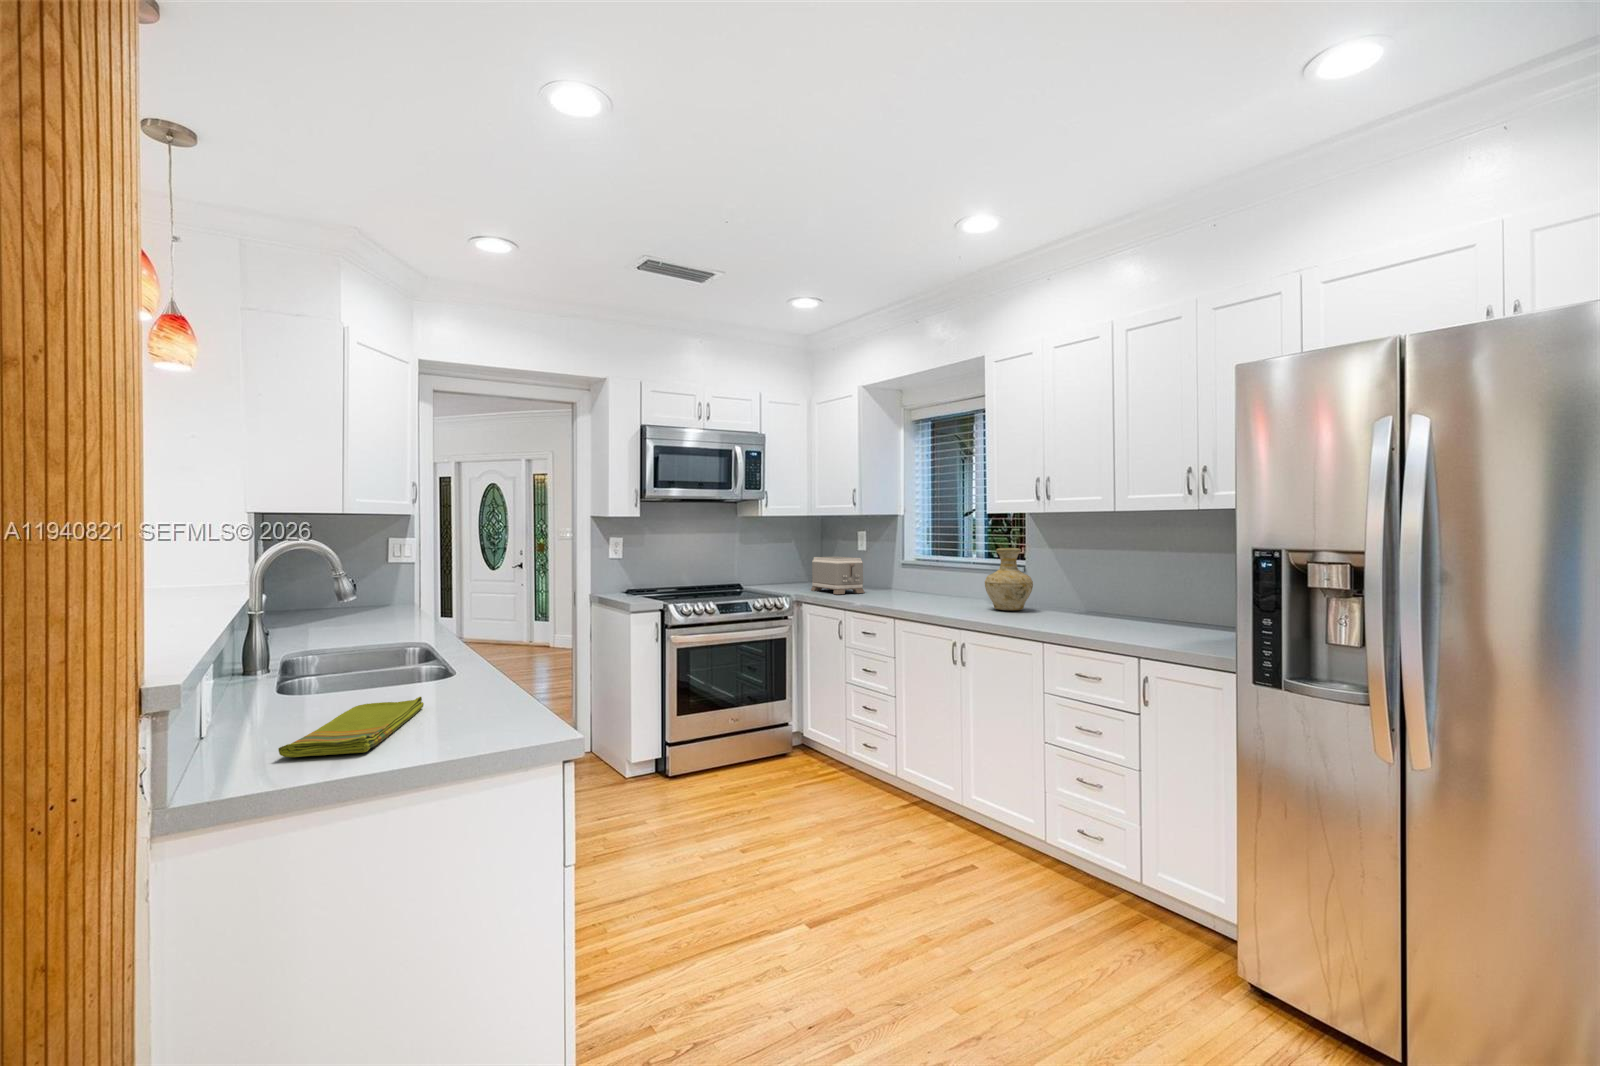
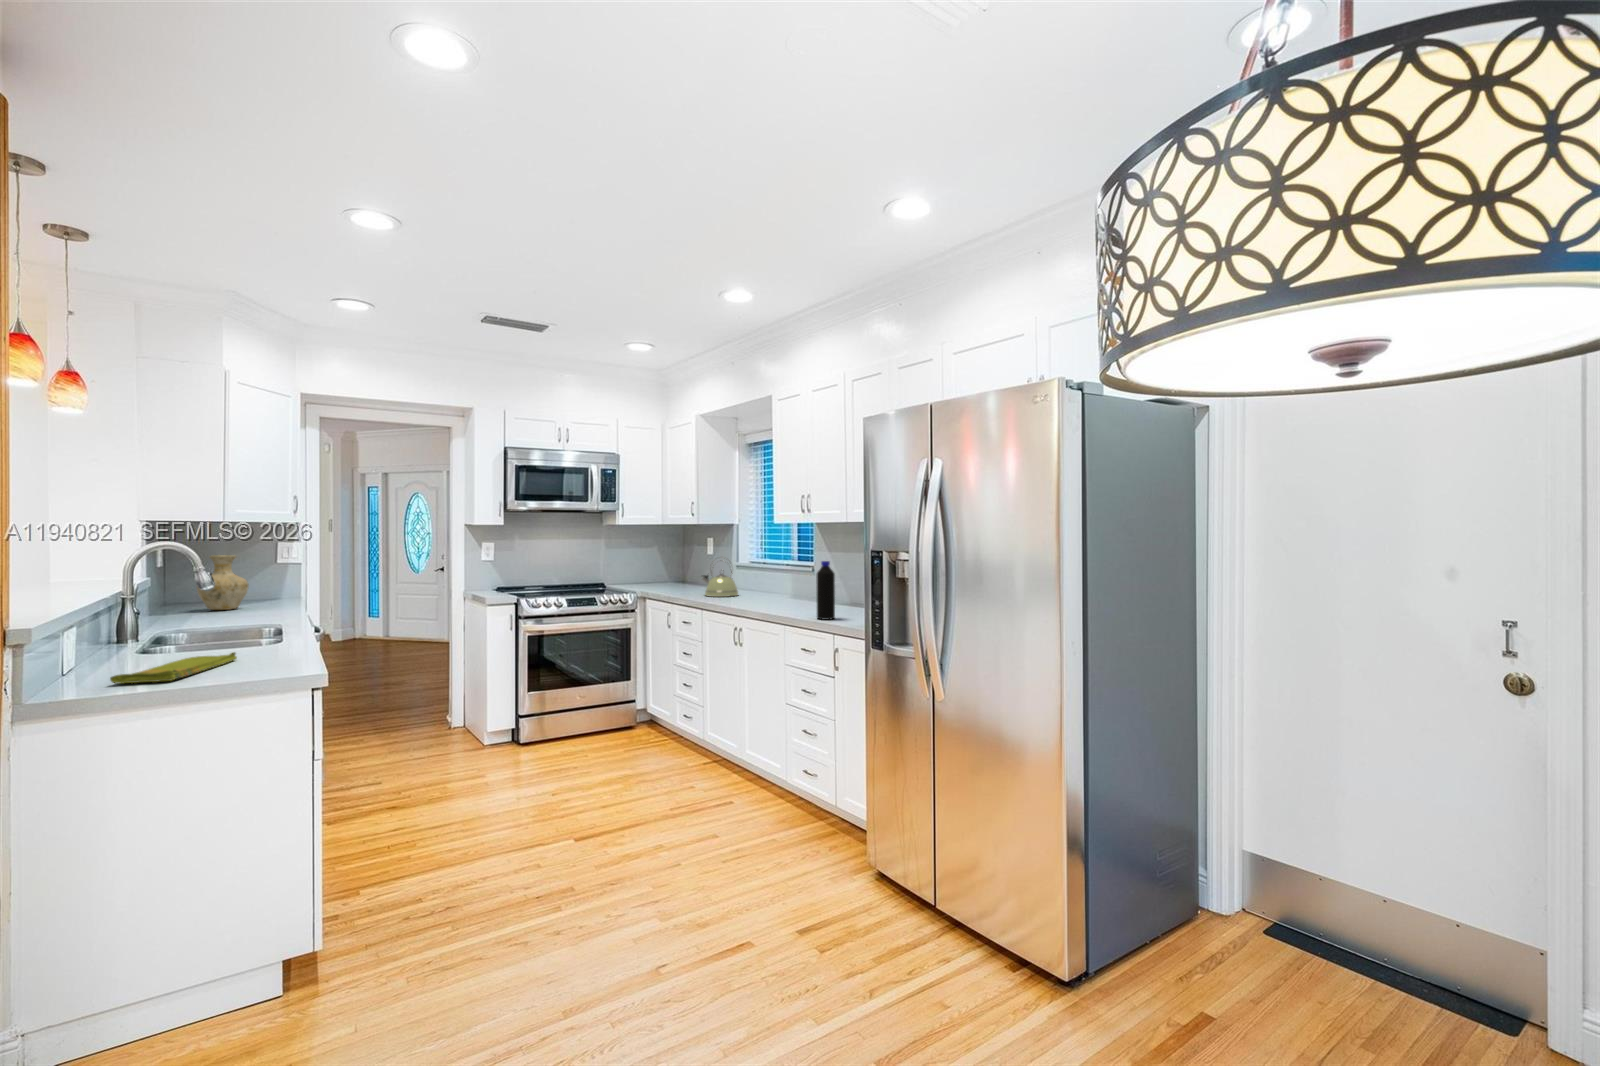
vase: present [985,548,1033,611] -> present [197,555,249,610]
kettle: none [876,554,923,602] -> present [702,563,738,597]
toaster: present [811,557,865,594] -> none [659,560,701,591]
bottle: none [1088,562,1113,638] -> present [816,561,835,620]

